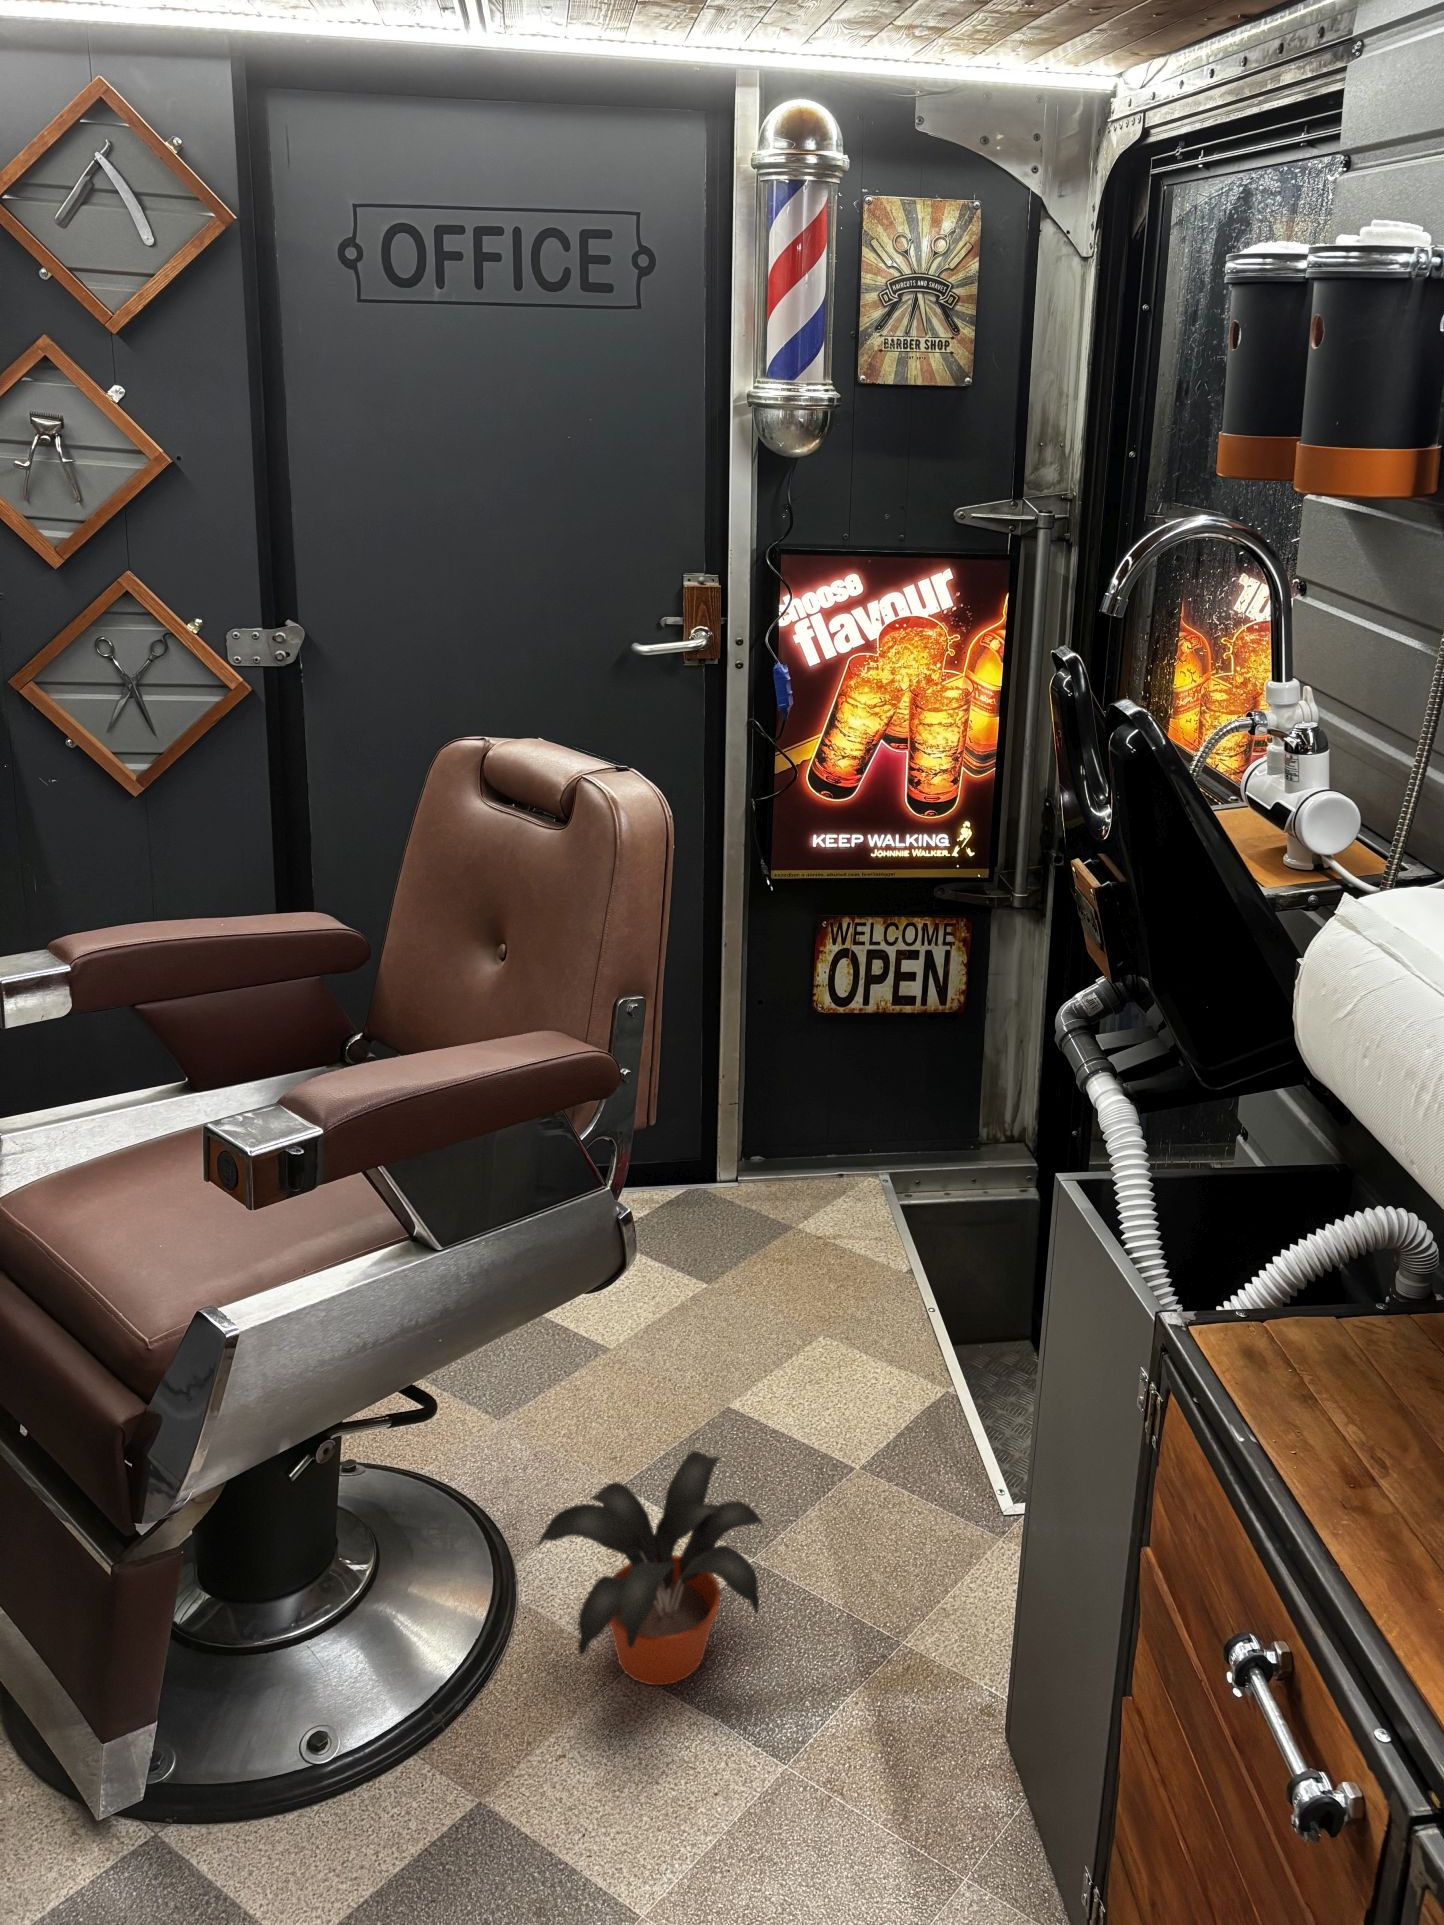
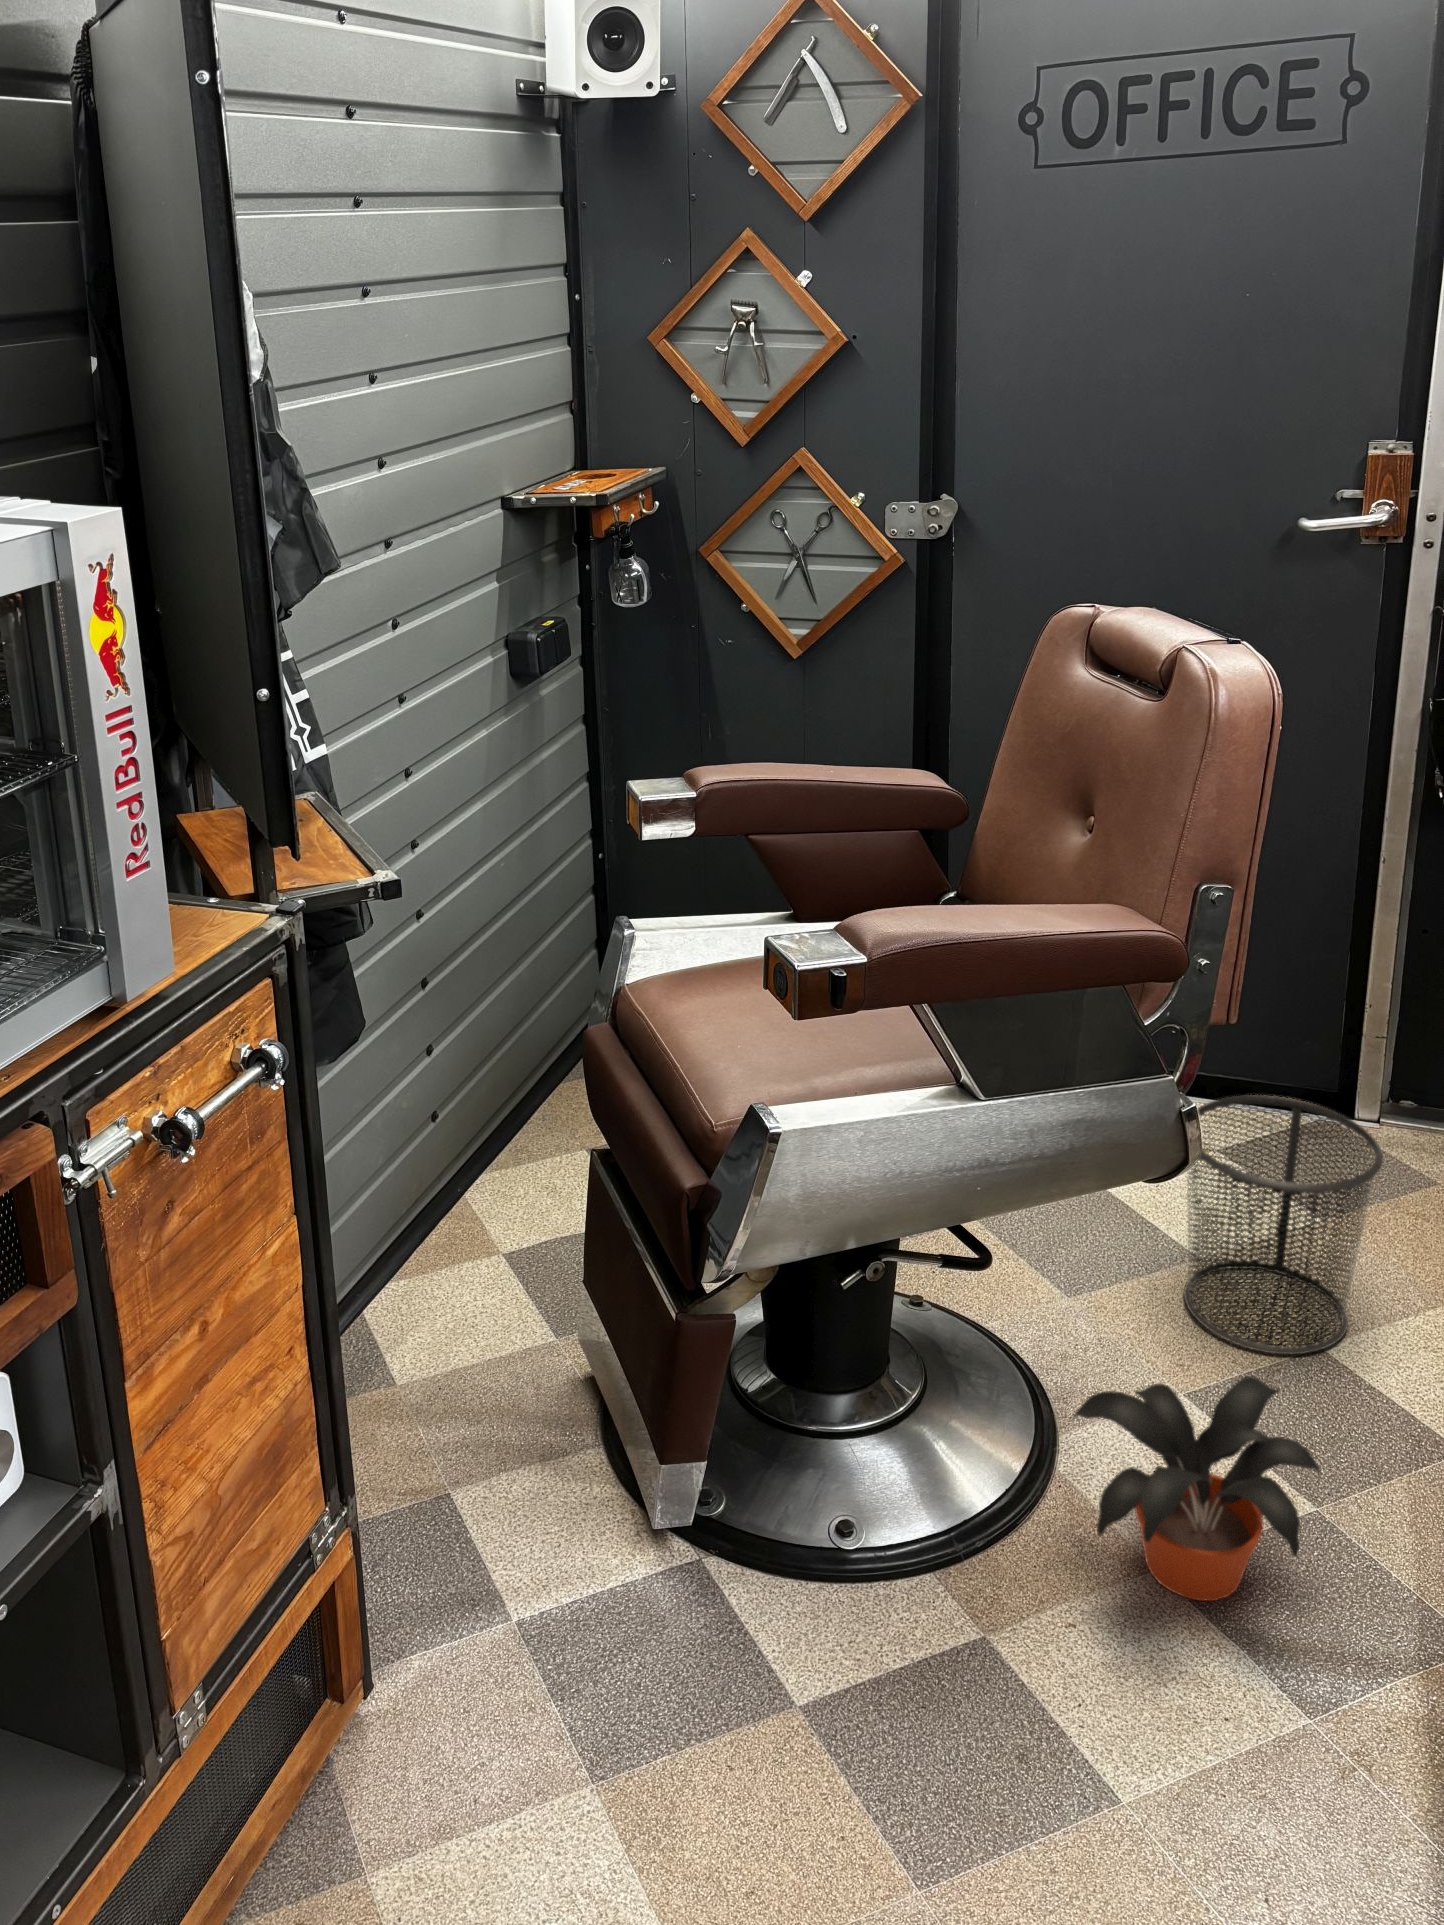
waste bin: none [592,1175,765,1419] -> present [1184,1095,1383,1354]

